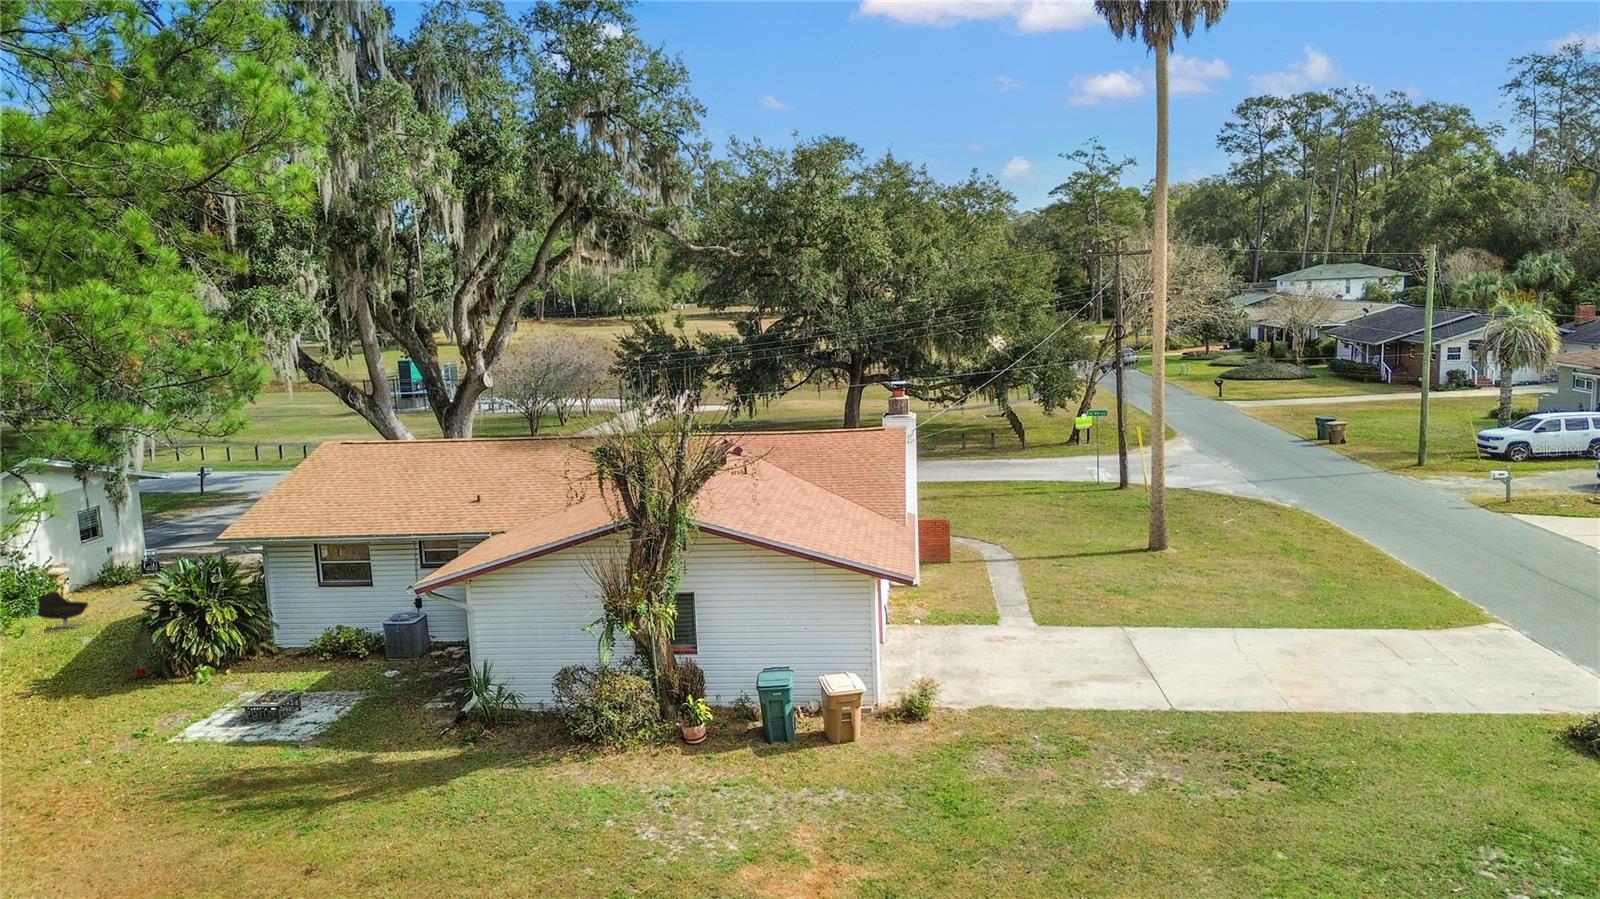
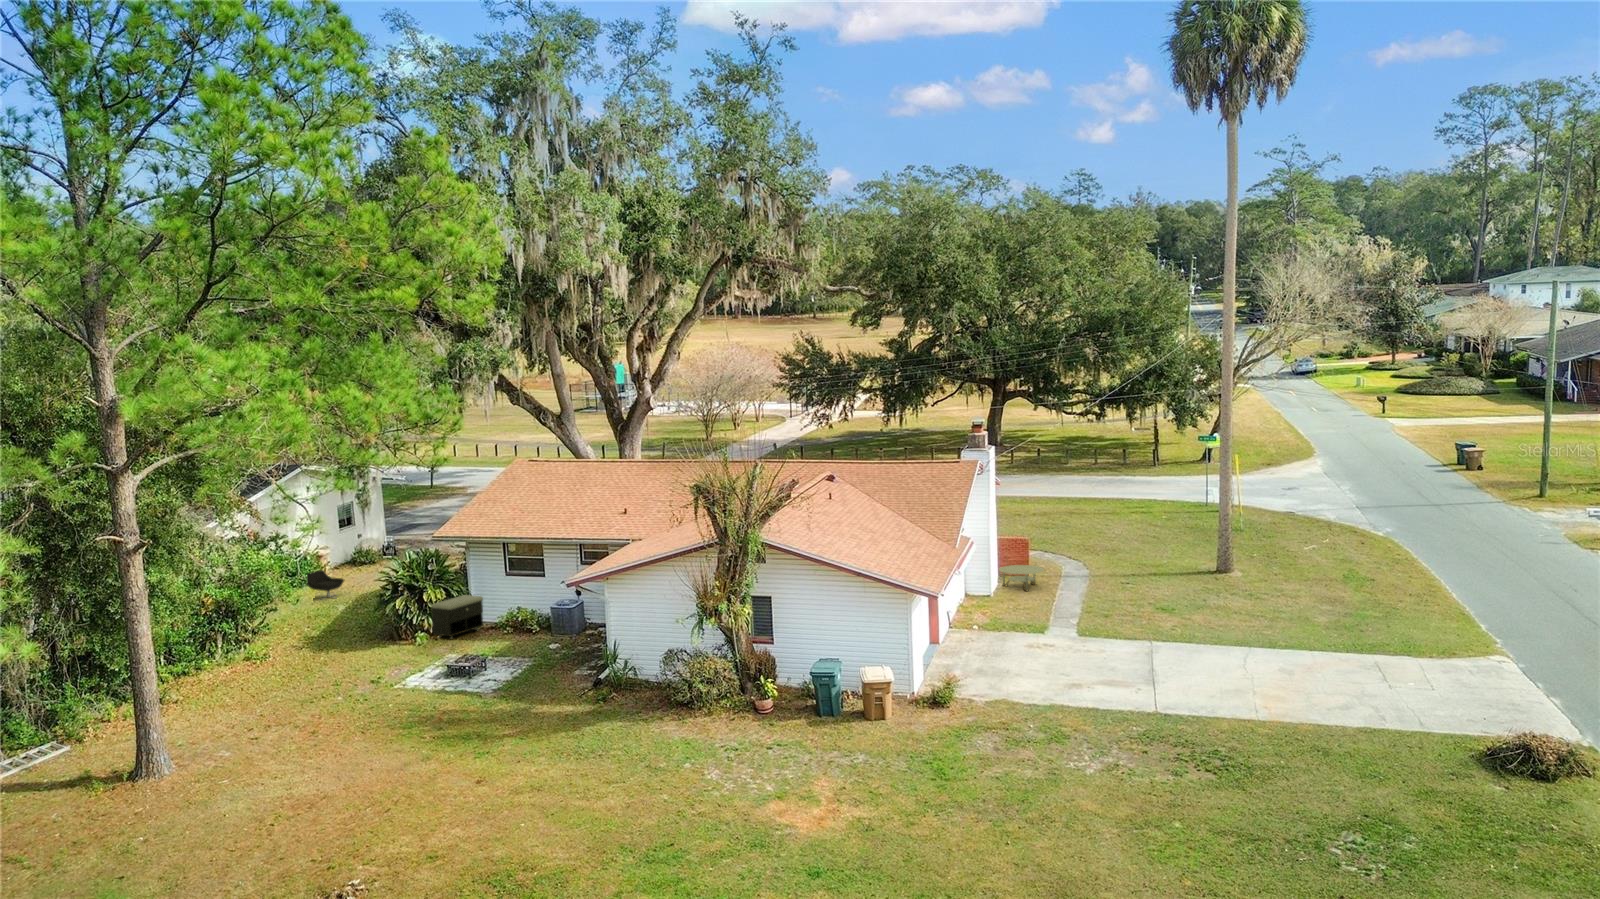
round table: none [921,551,973,580] -> present [999,565,1044,591]
storage bench: none [217,613,291,672] -> present [431,595,483,638]
potted tree: present [129,627,156,678] -> none [369,600,392,639]

